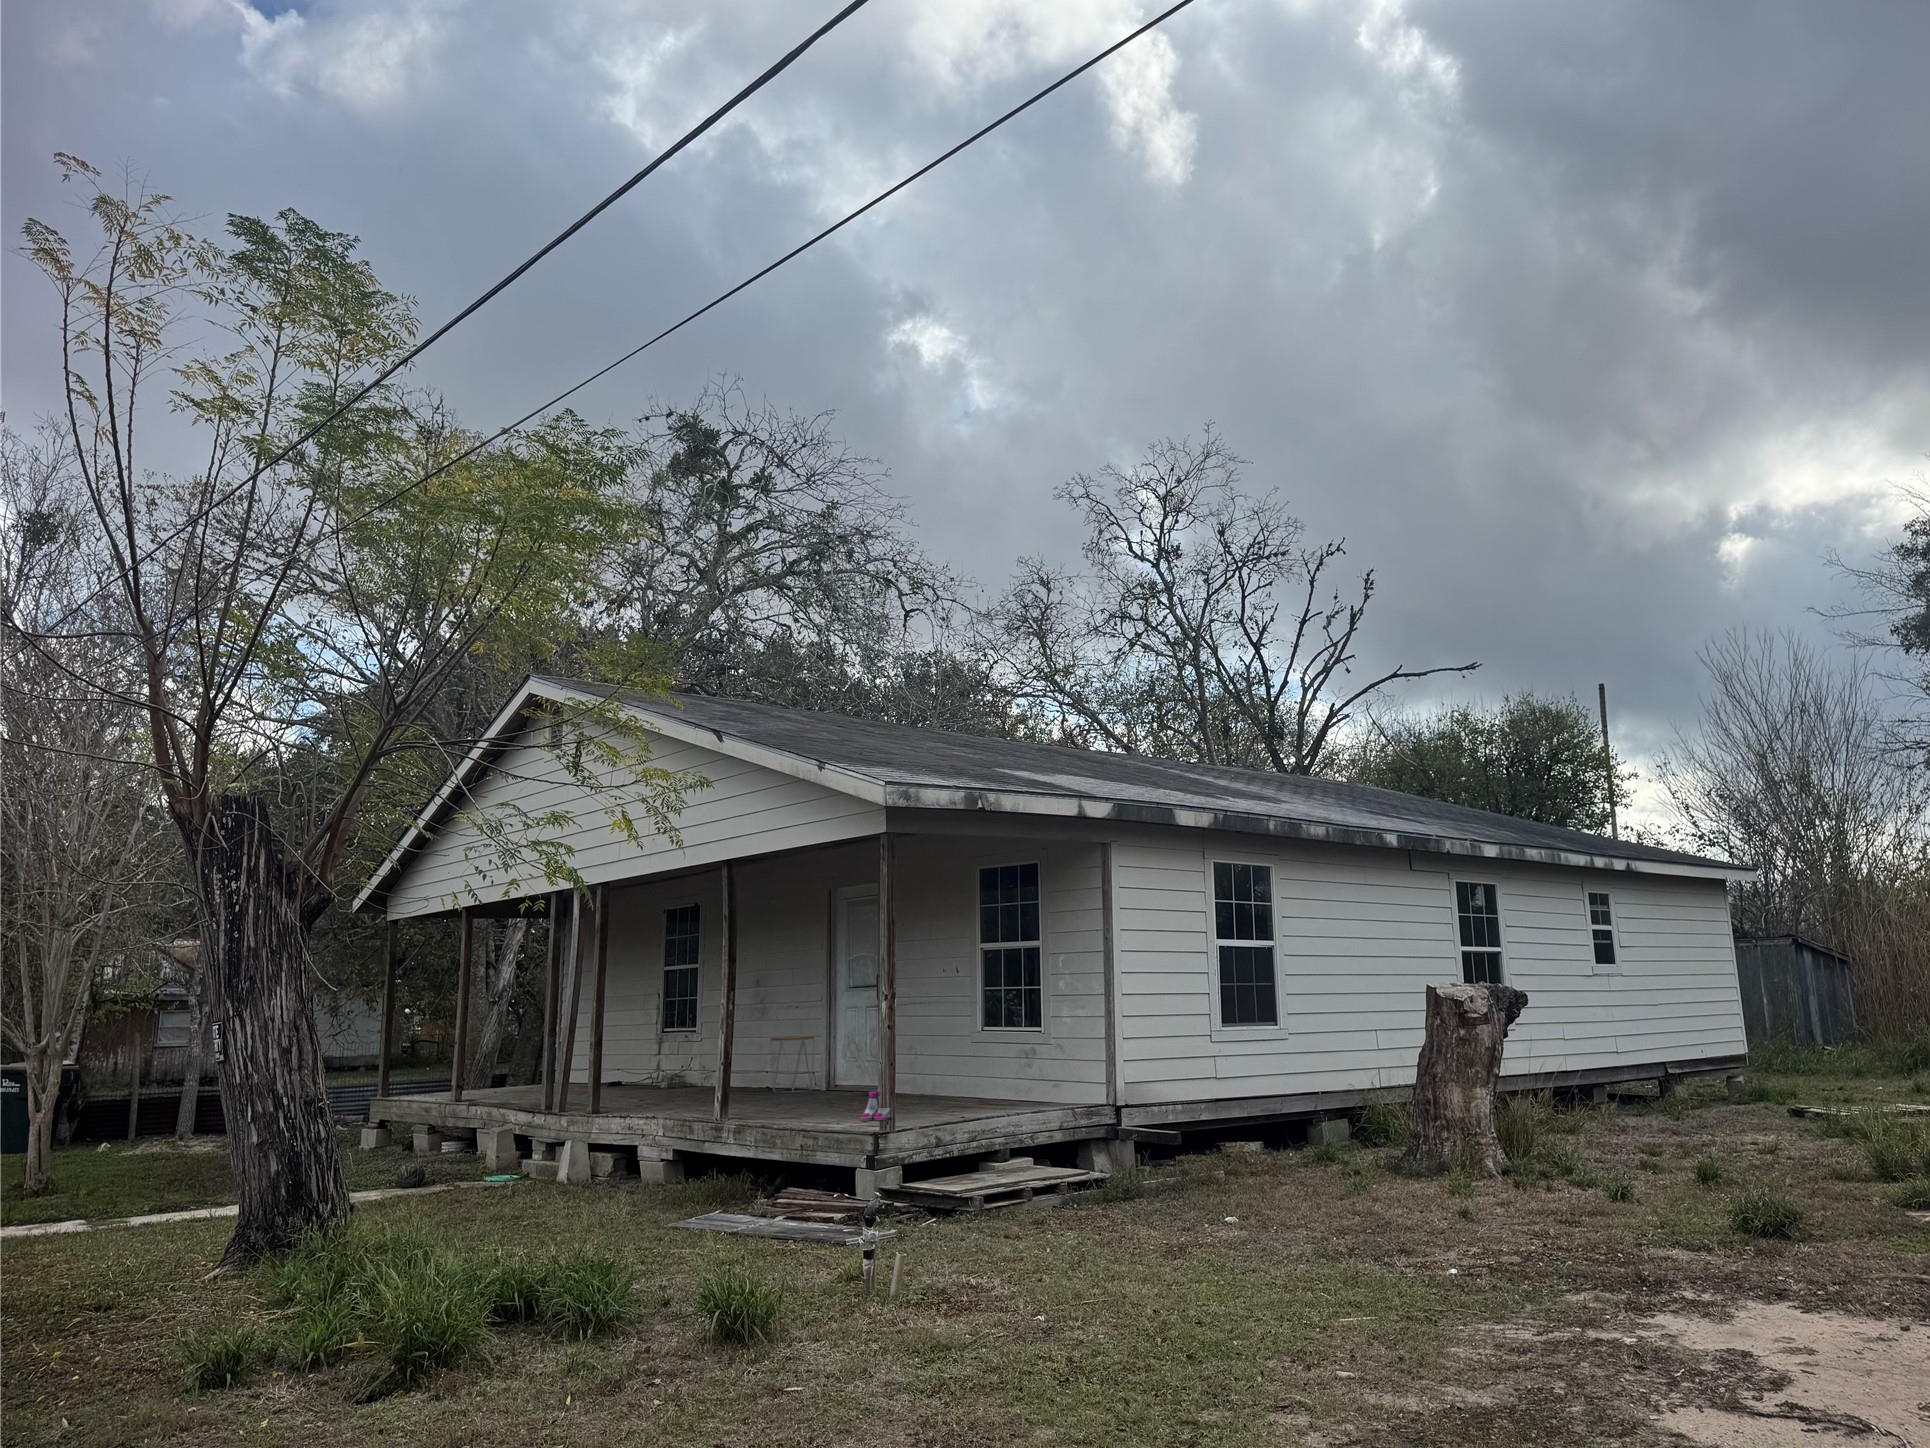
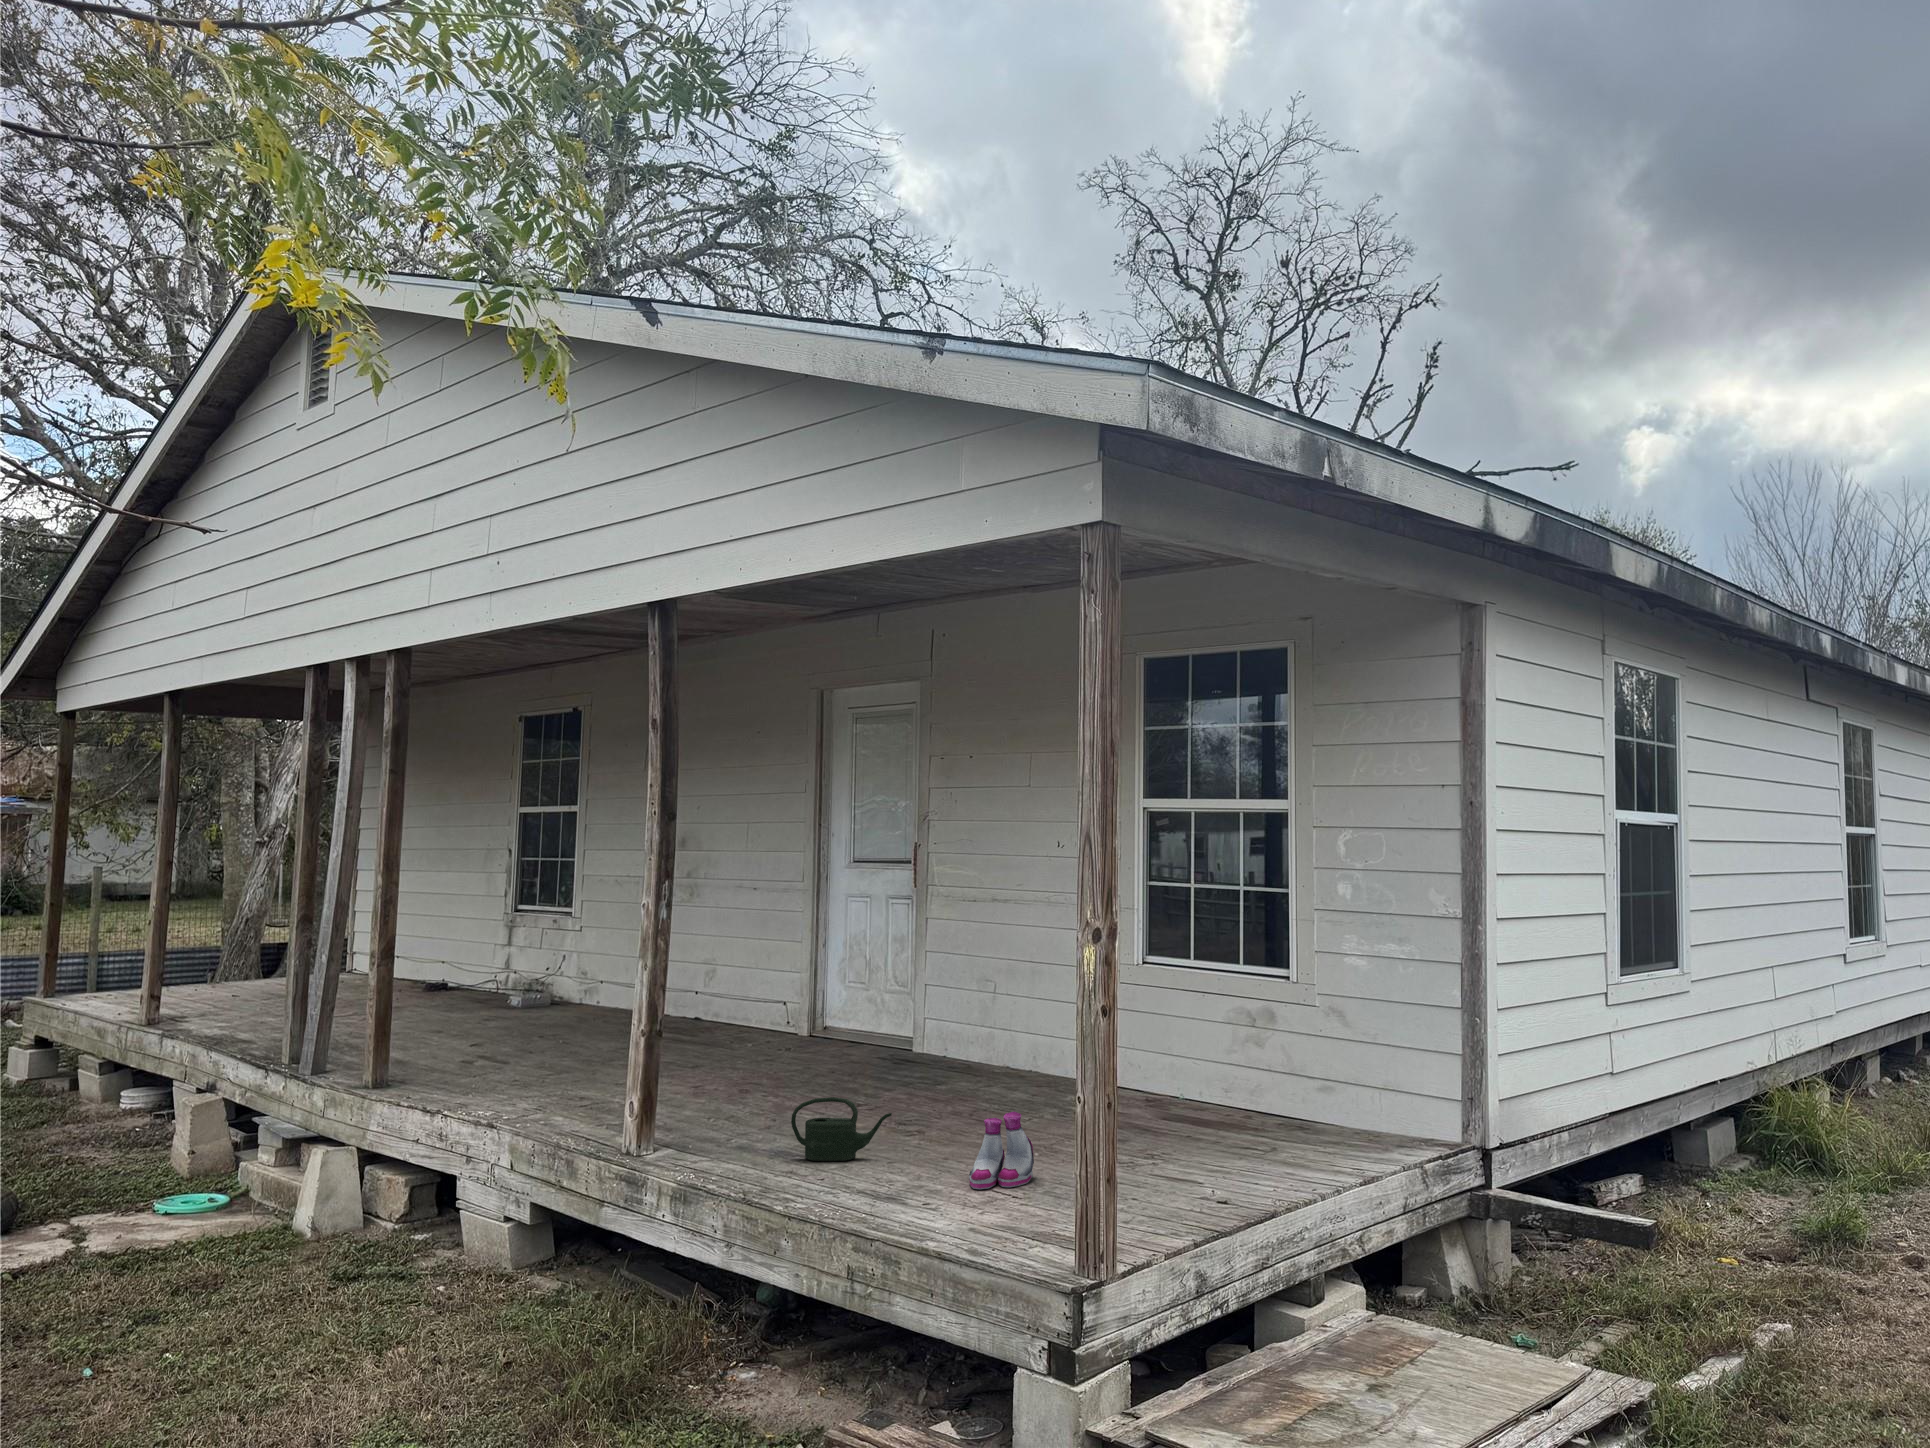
side table: present [770,1036,815,1092] -> none [709,942,788,1044]
watering can: none [789,1089,834,1118] -> present [791,1097,892,1161]

